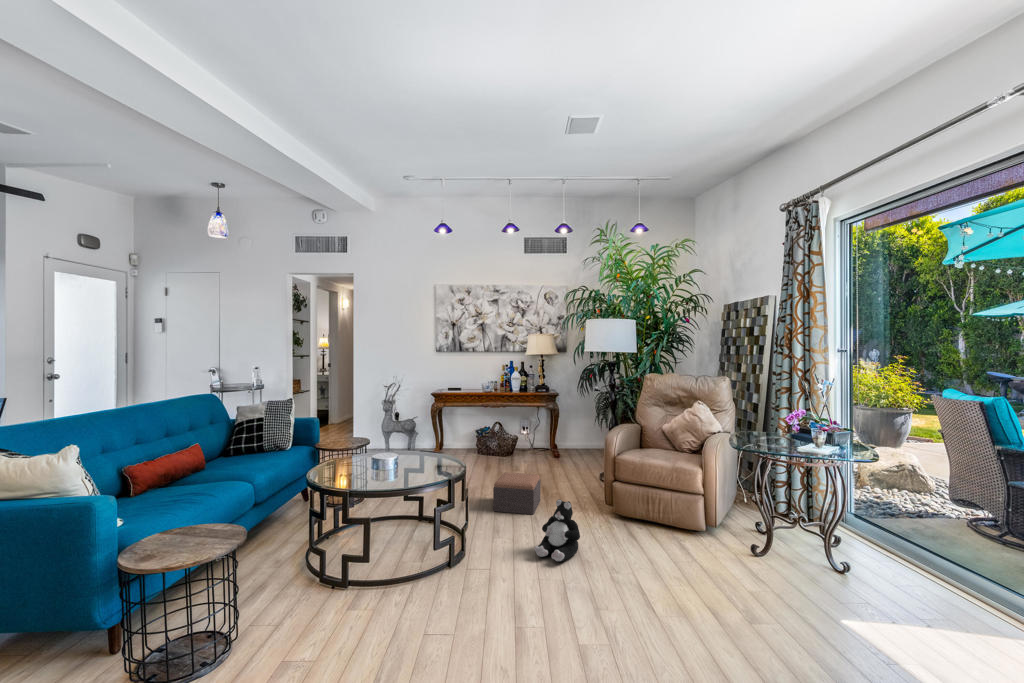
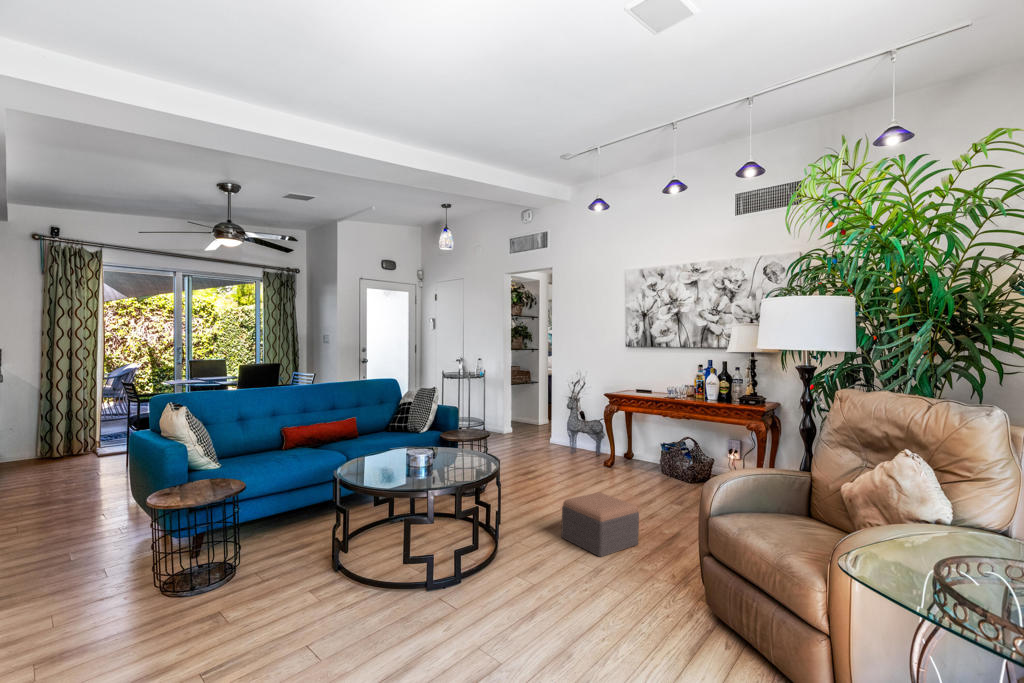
plush toy: present [534,499,580,562] -> none [497,537,573,630]

